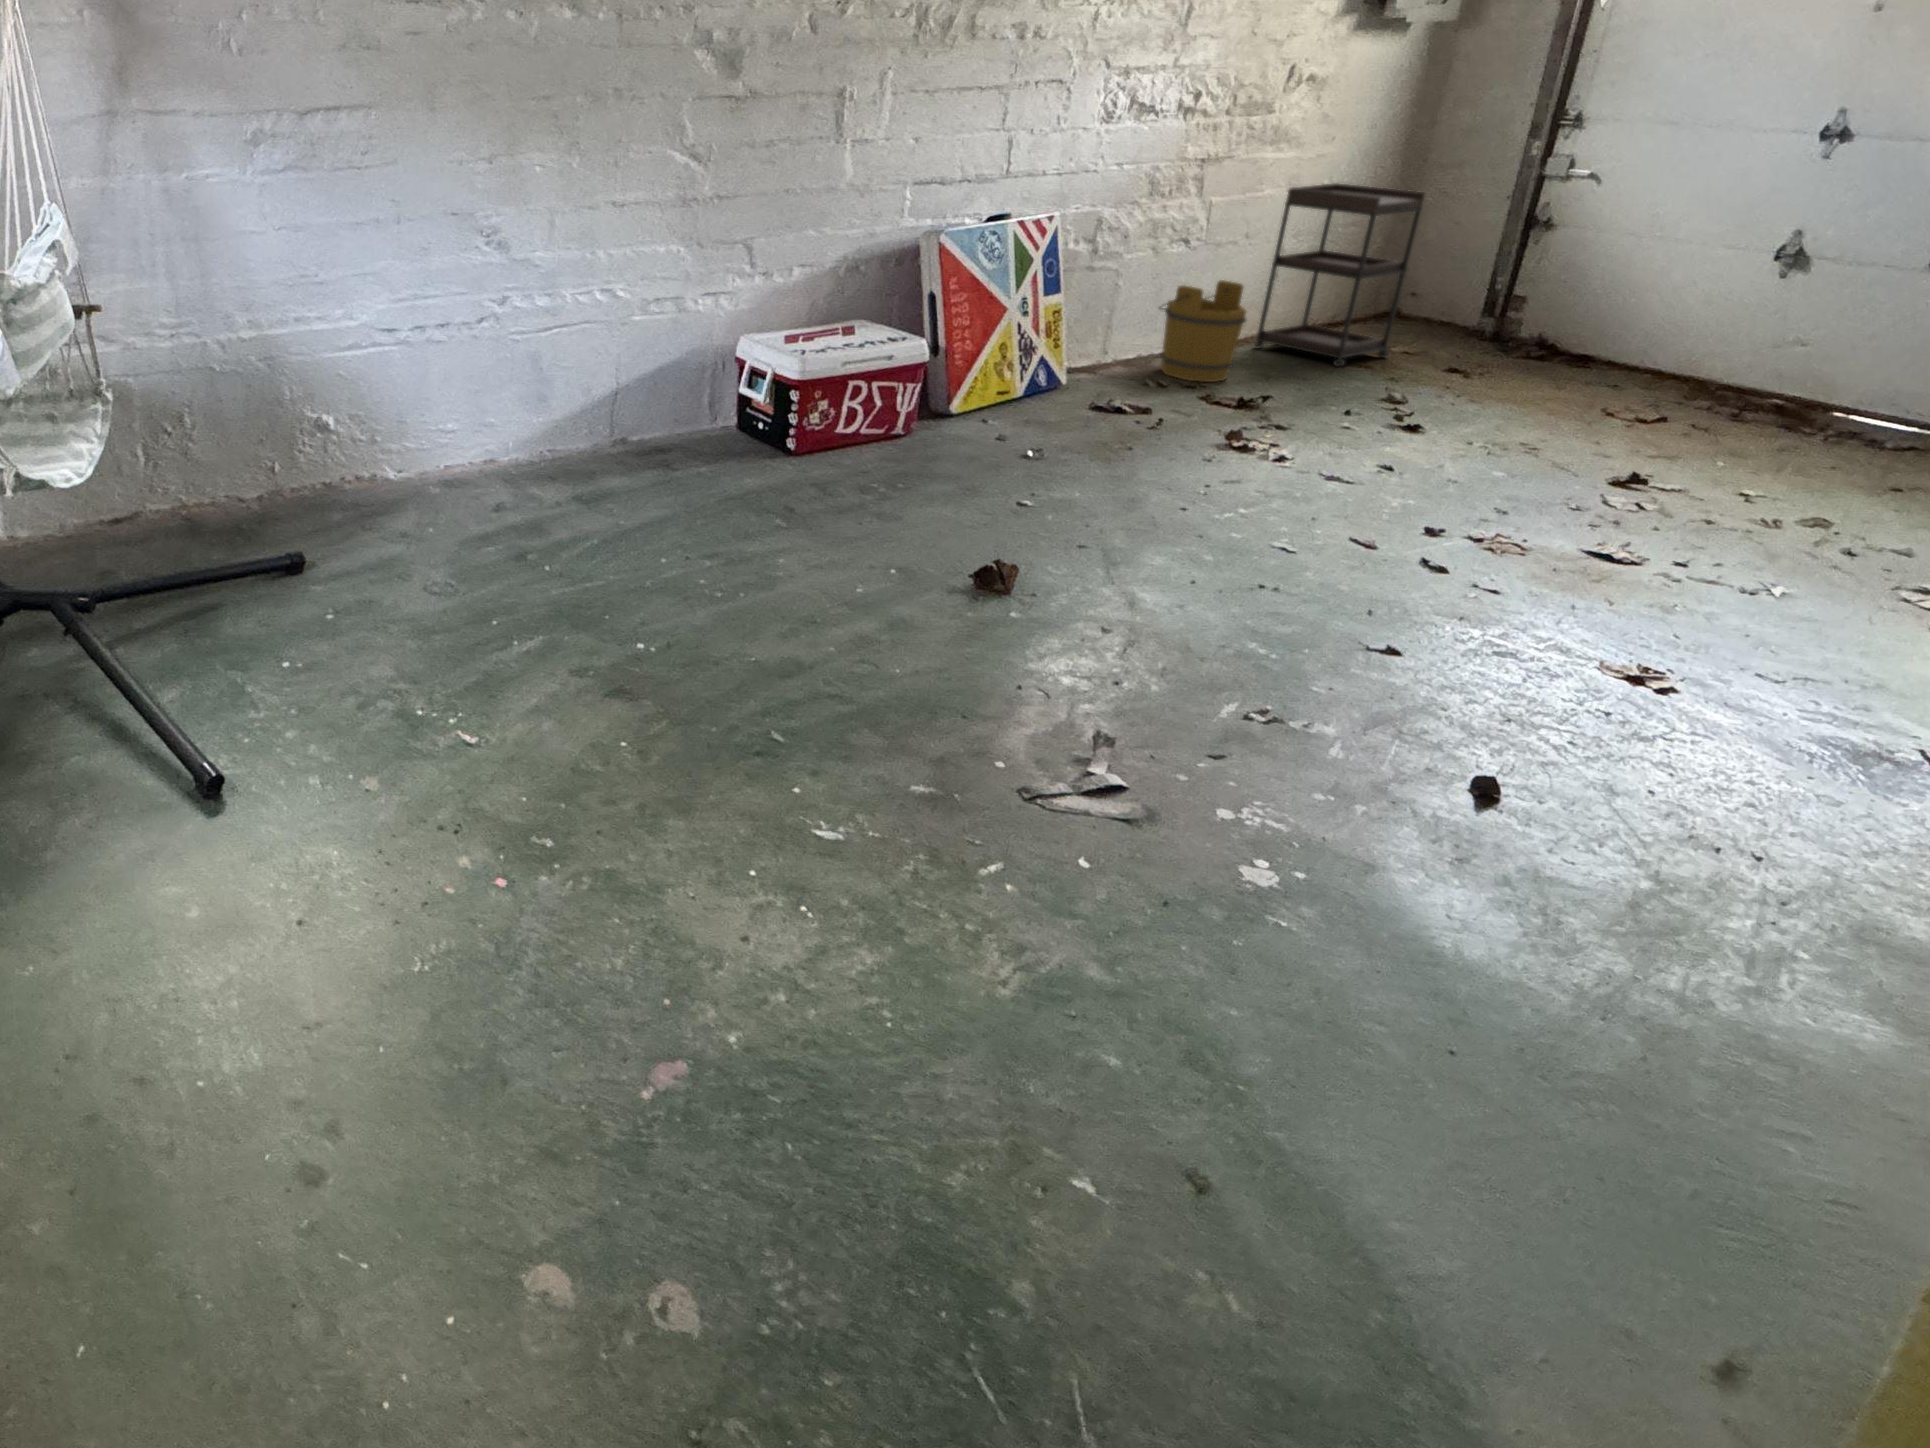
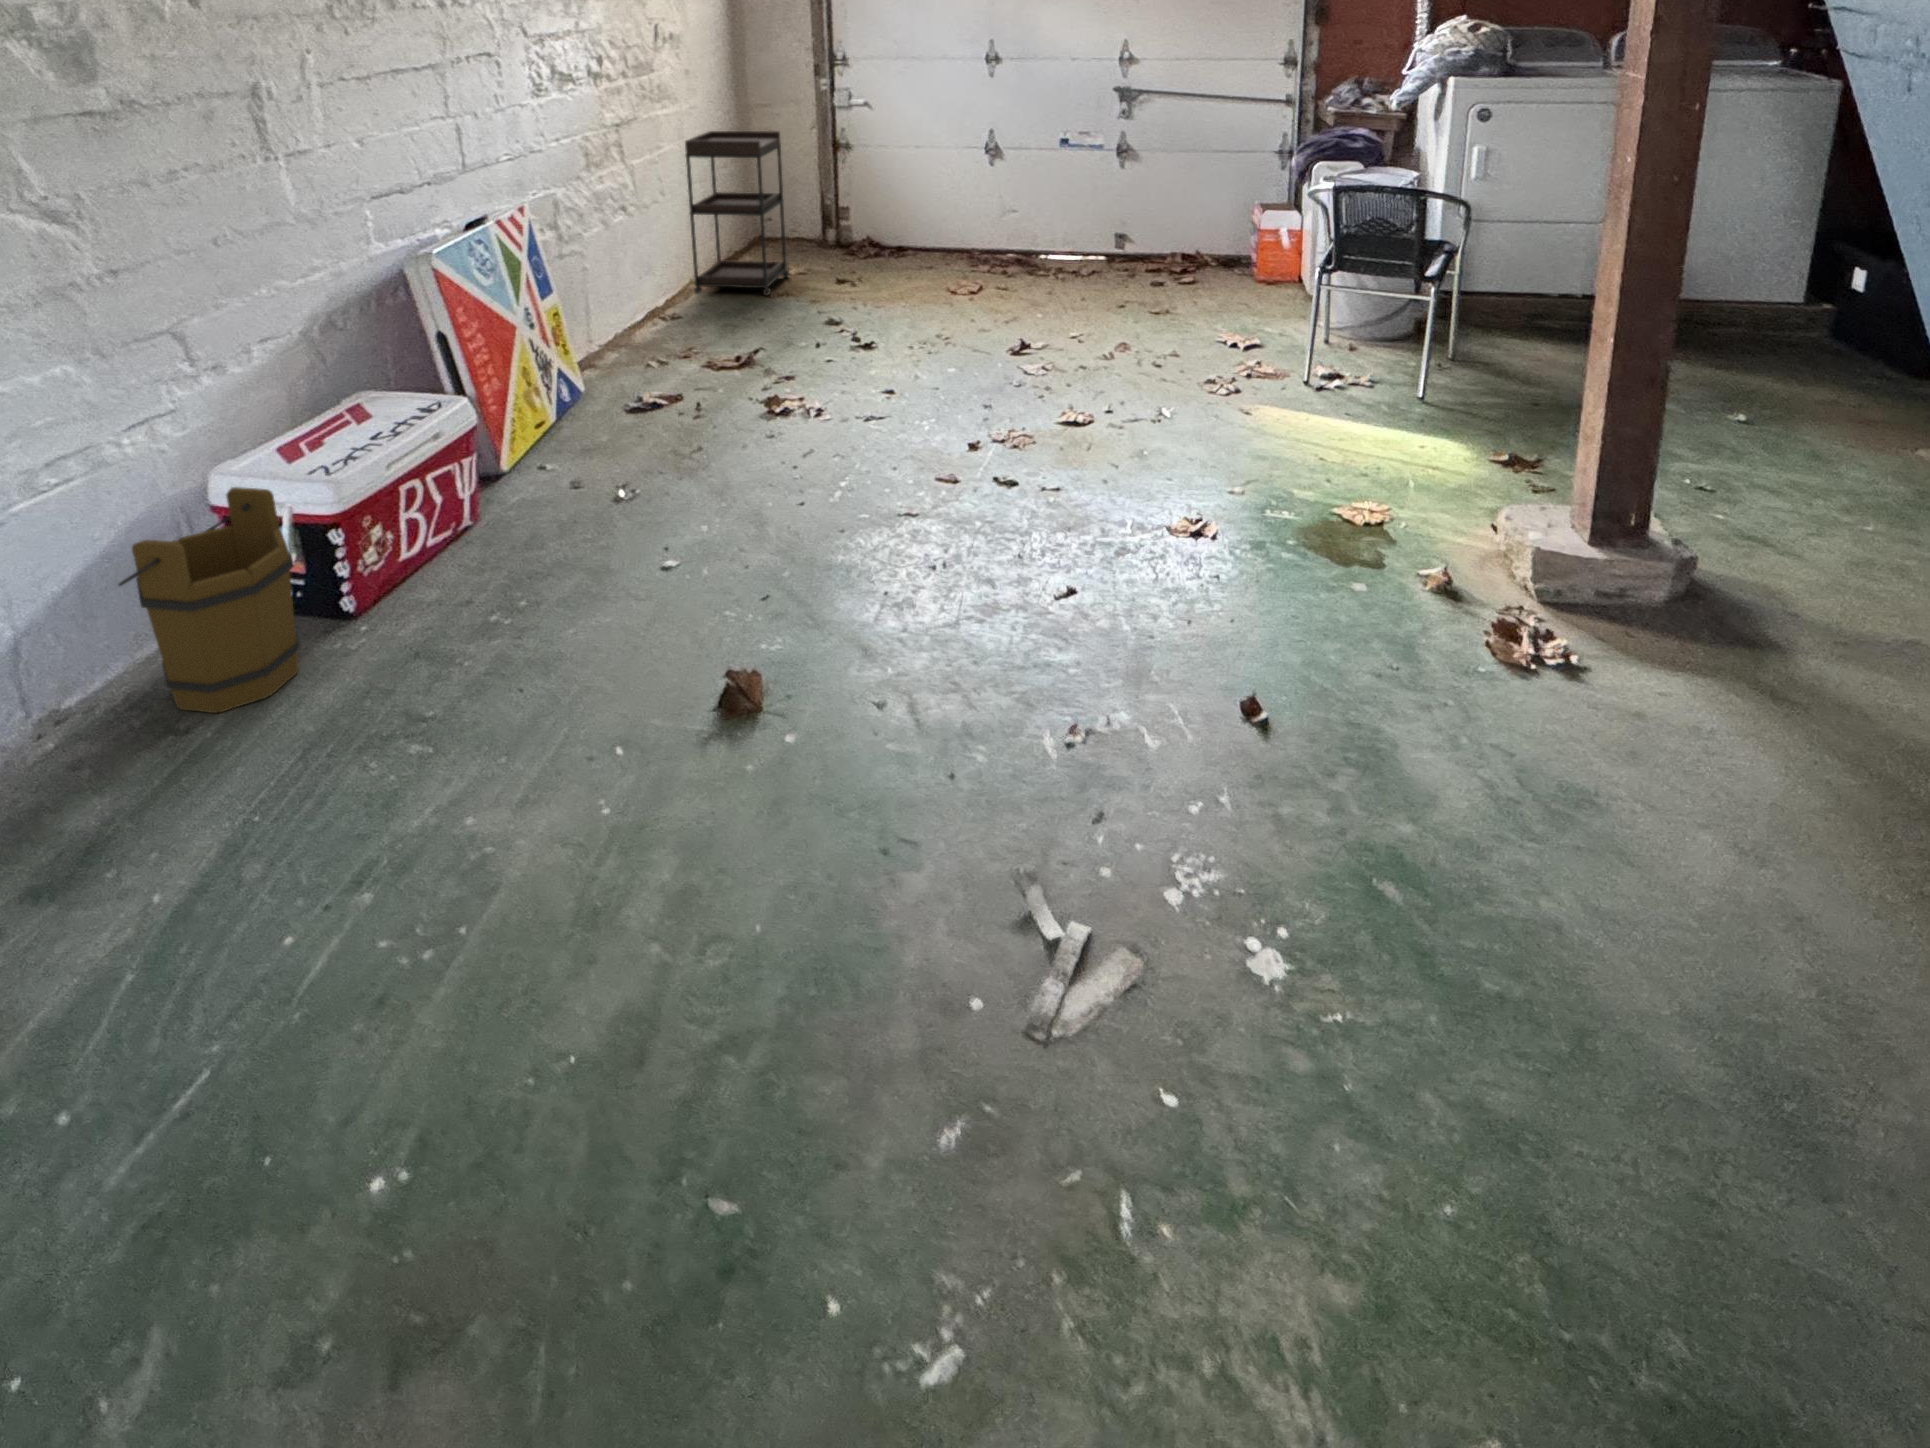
bucket: present [1159,280,1246,382] -> present [118,487,300,713]

